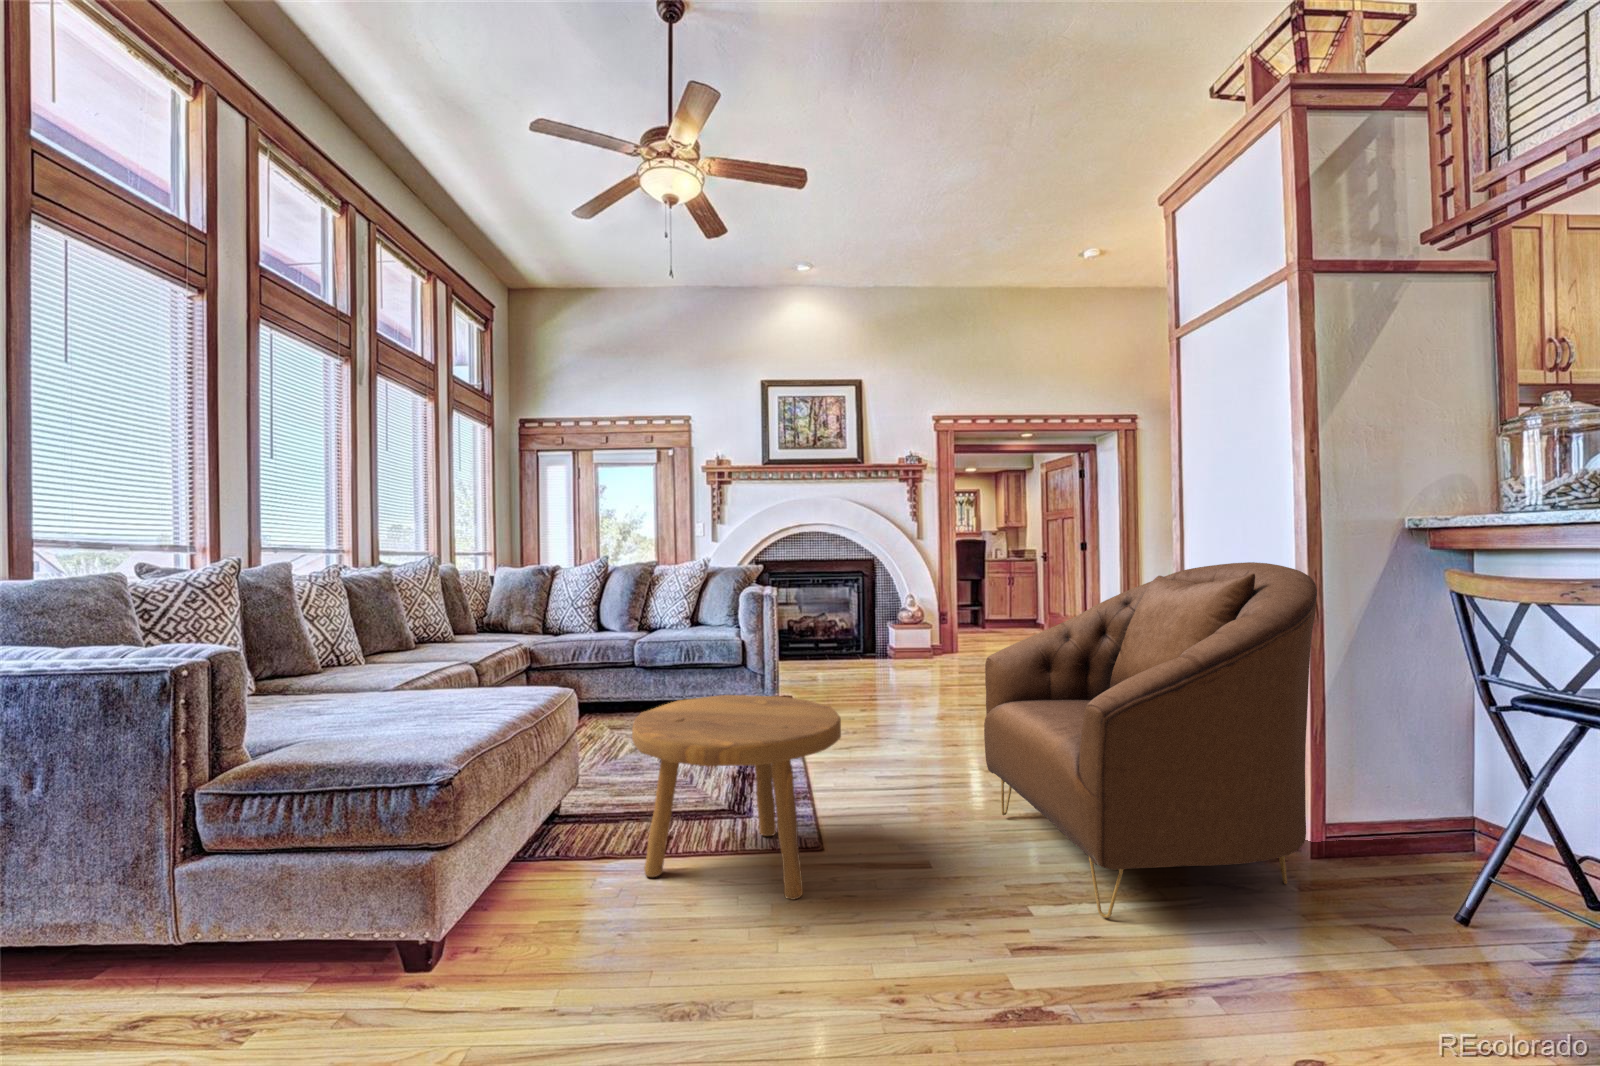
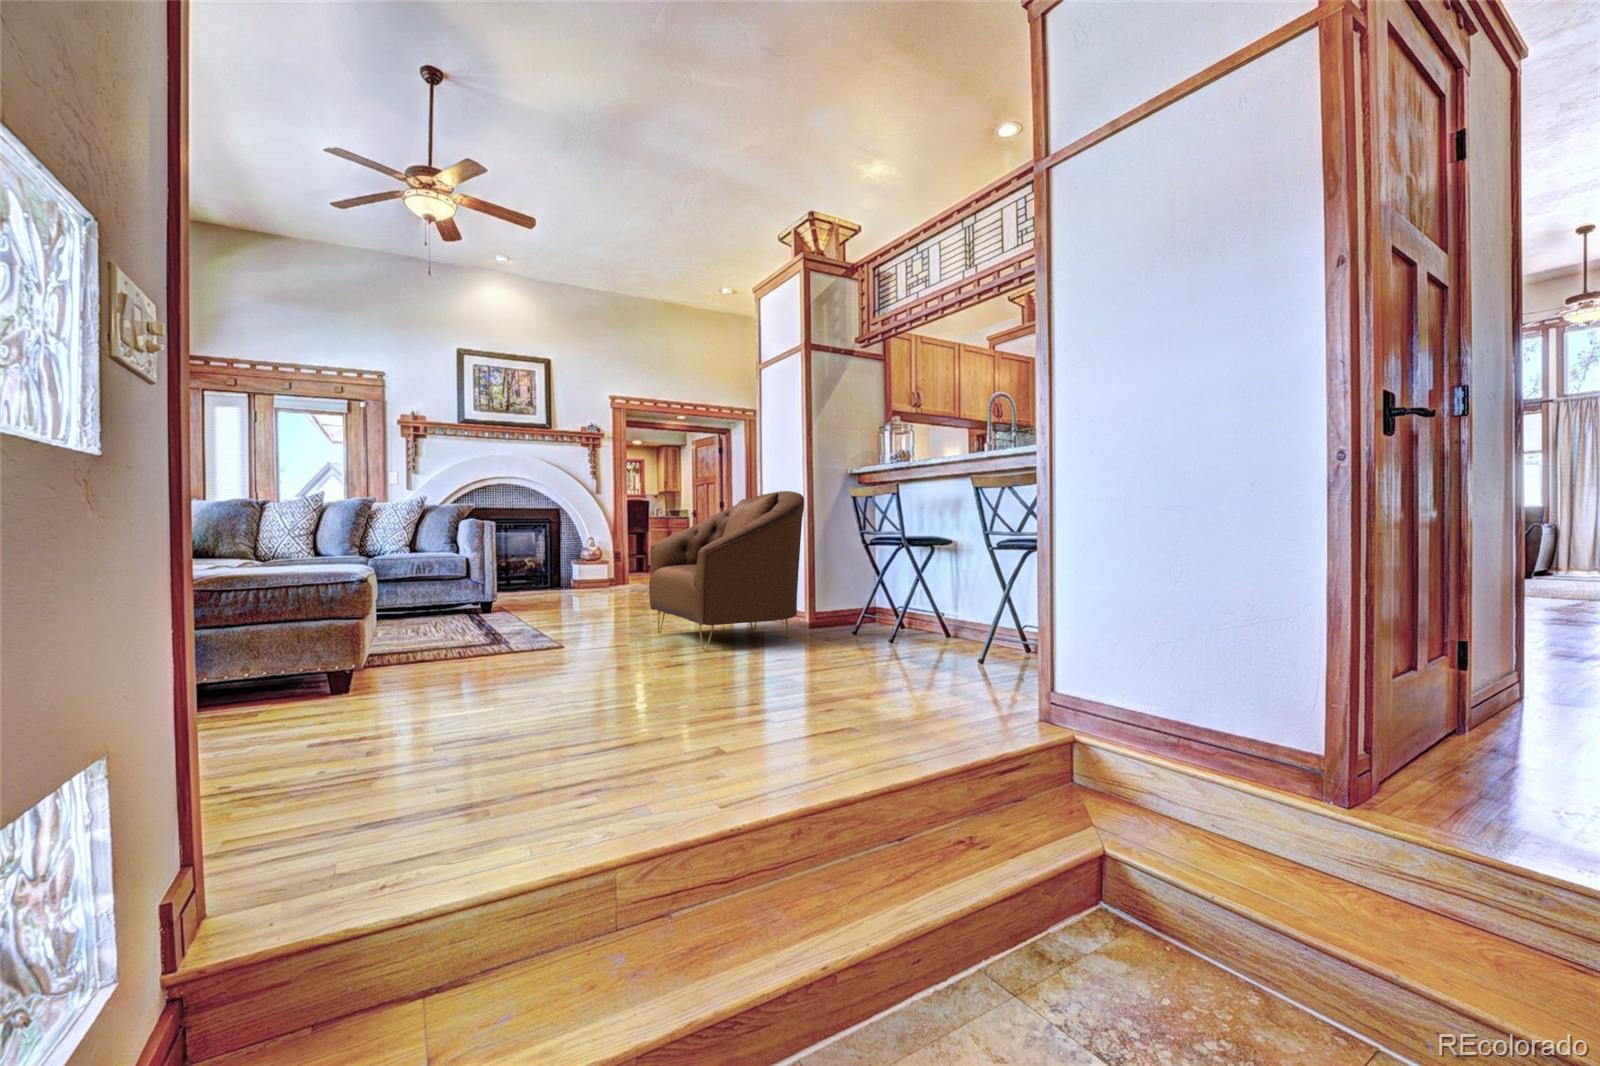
footstool: present [632,695,841,900] -> none [439,565,571,661]

